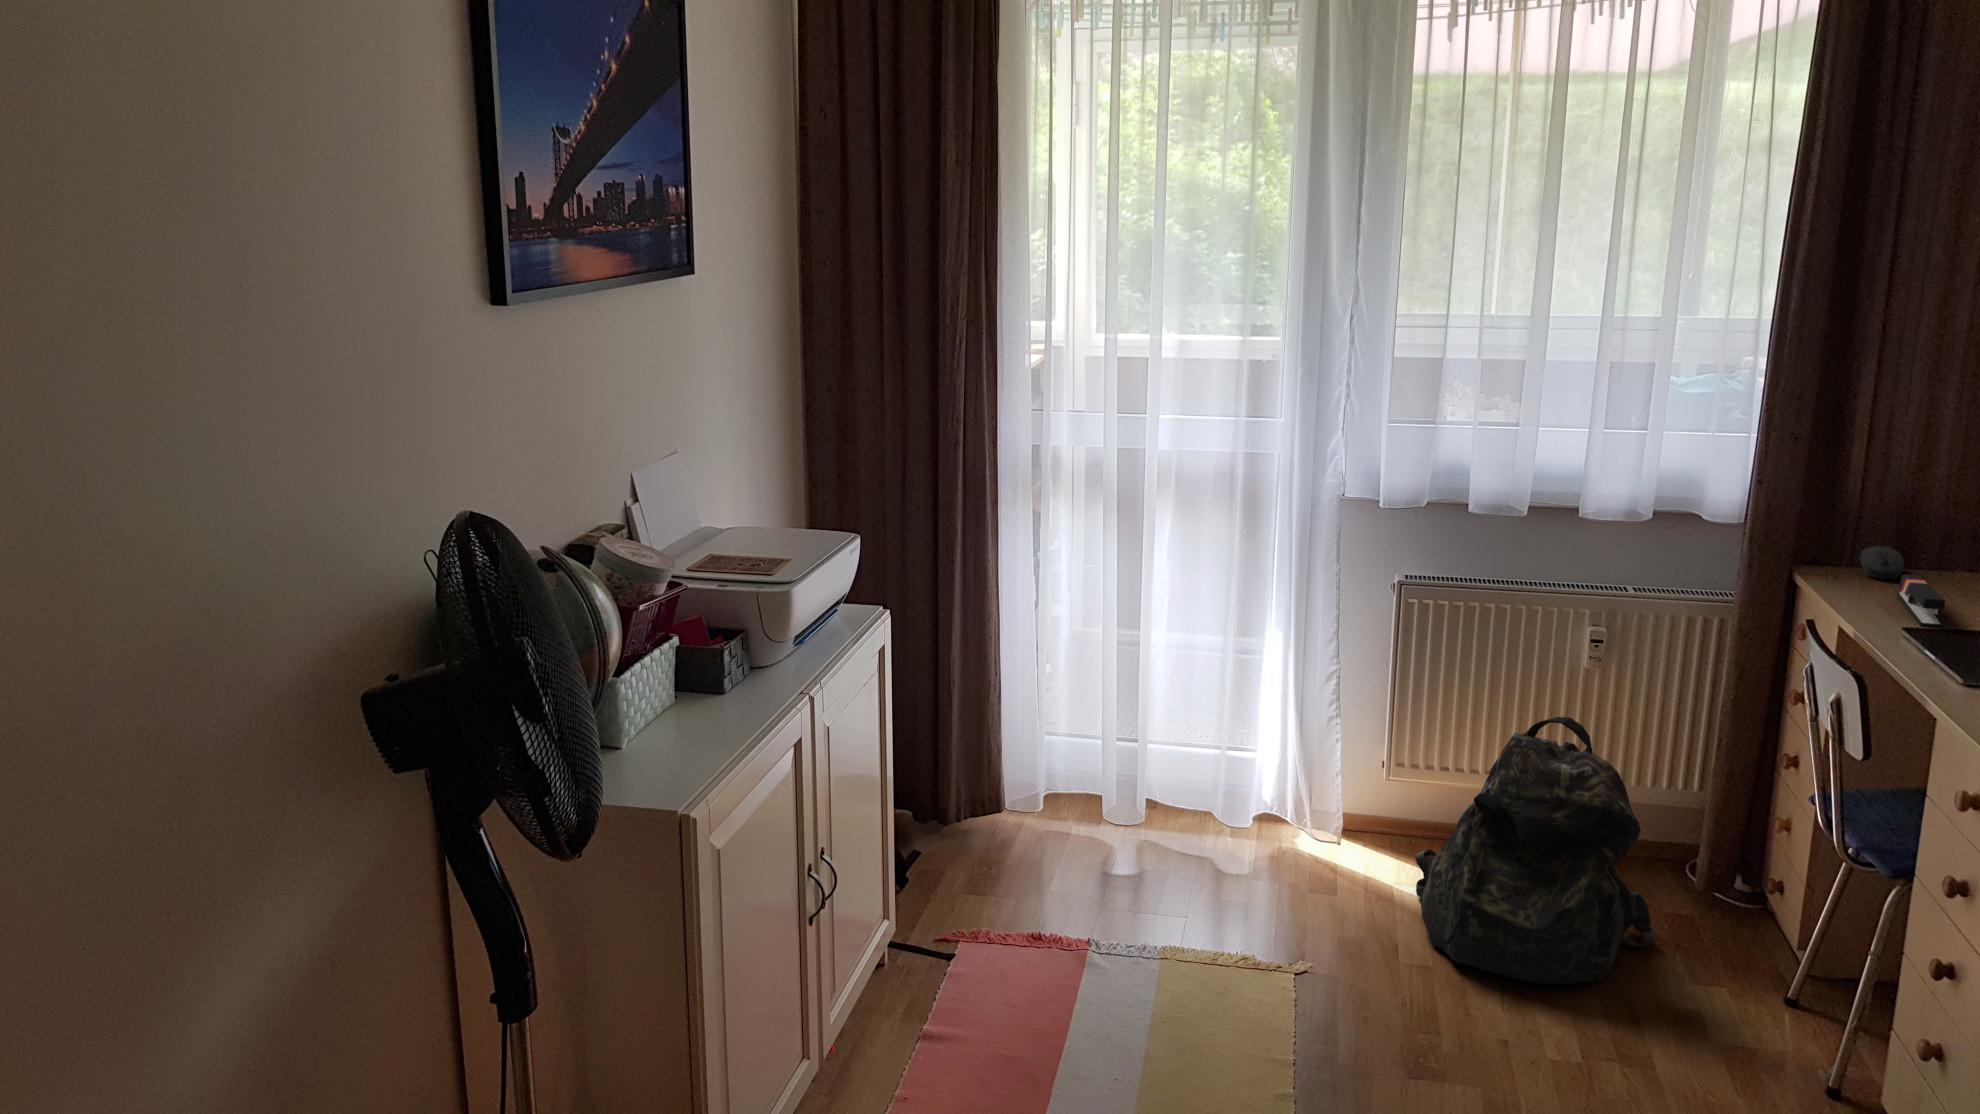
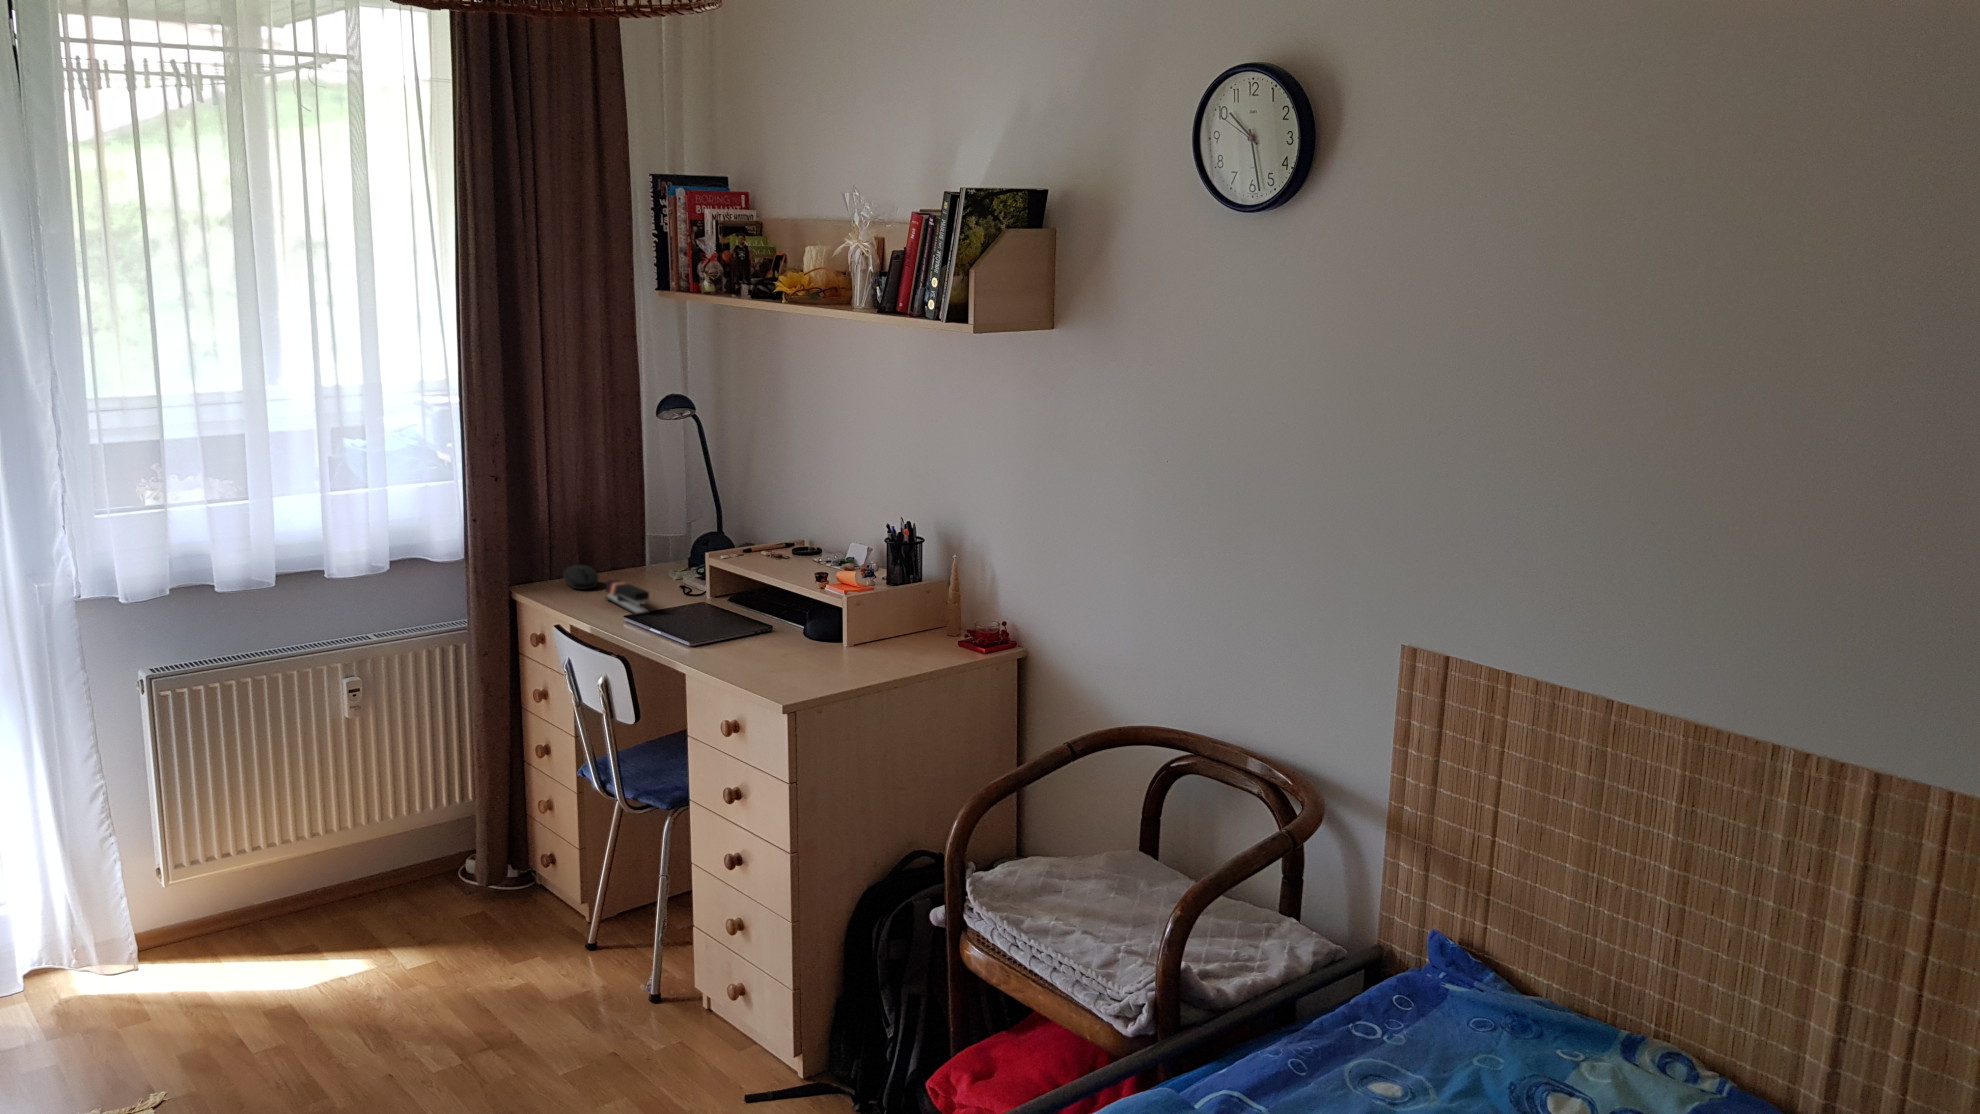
backpack: present [1415,717,1655,984] -> none [226,760,469,1020]

